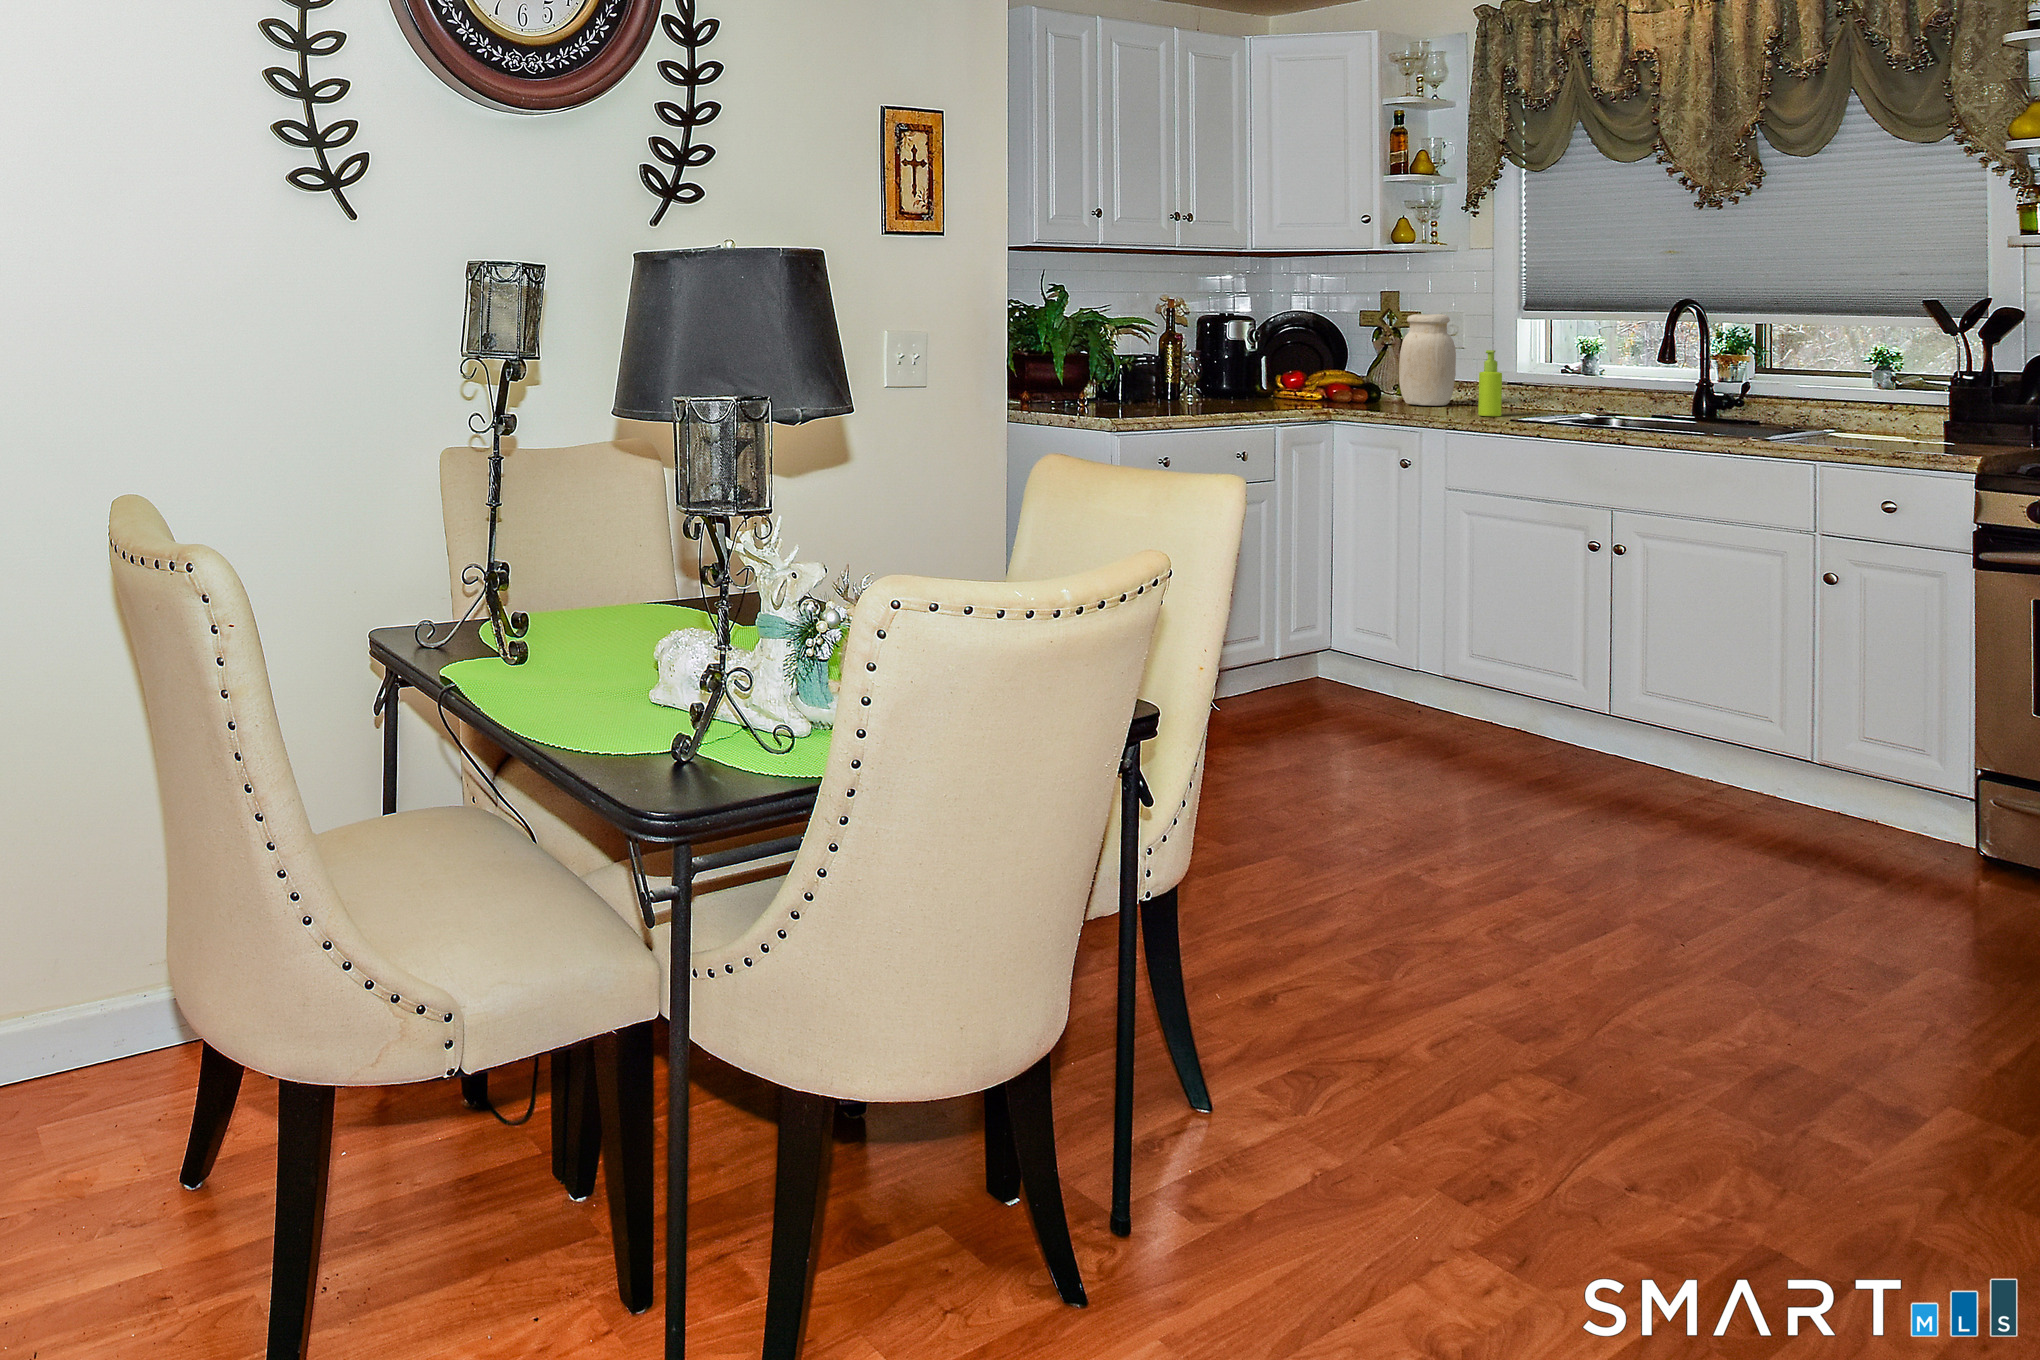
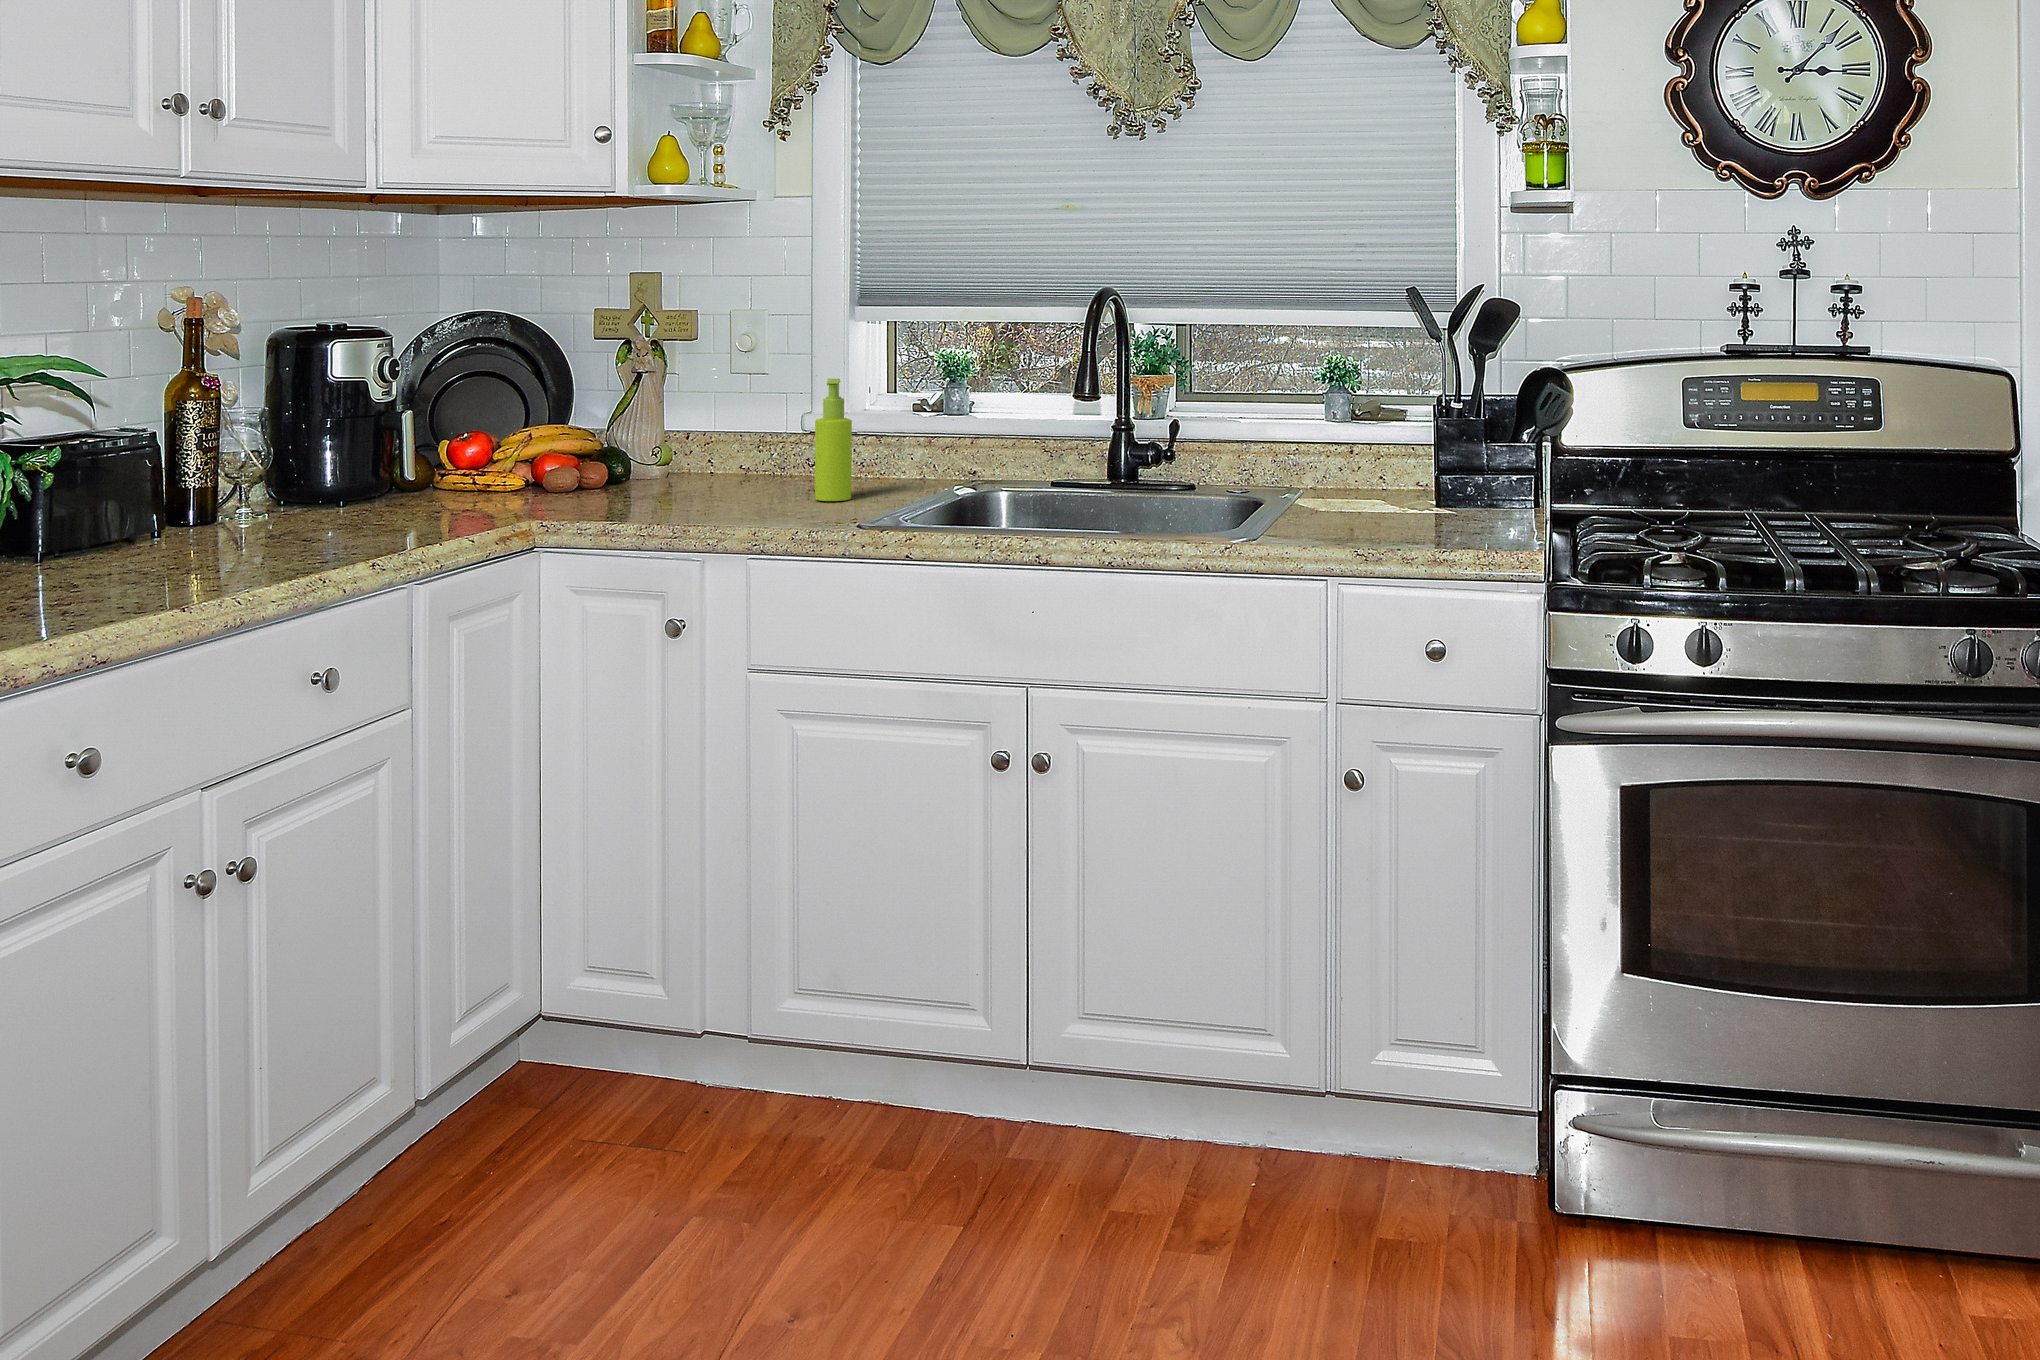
jar: present [1399,314,1456,406] -> none [676,309,768,477]

